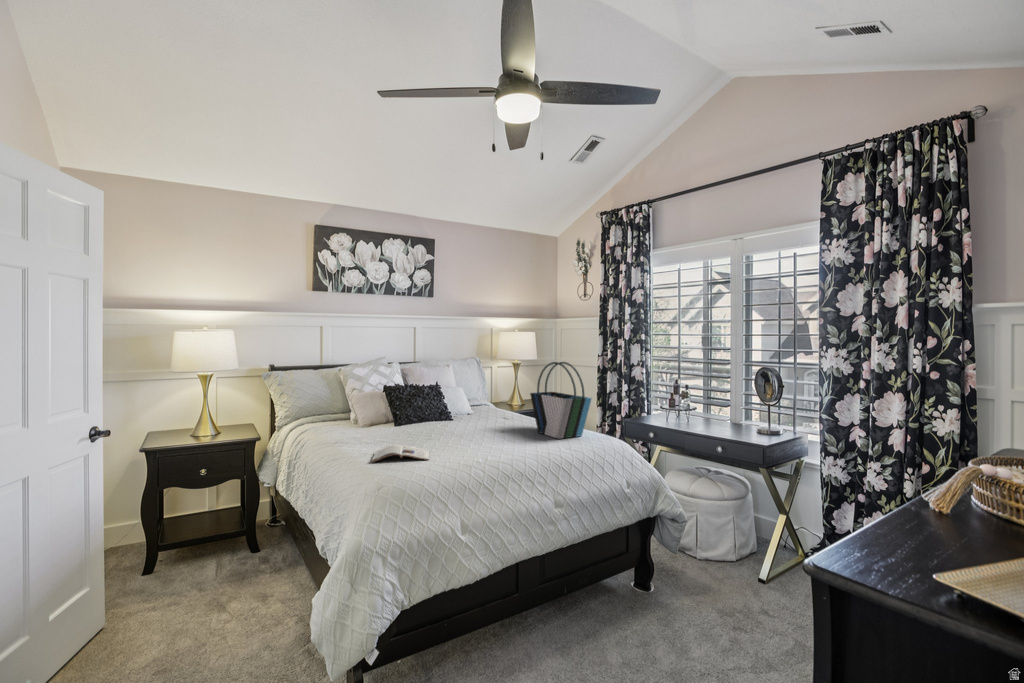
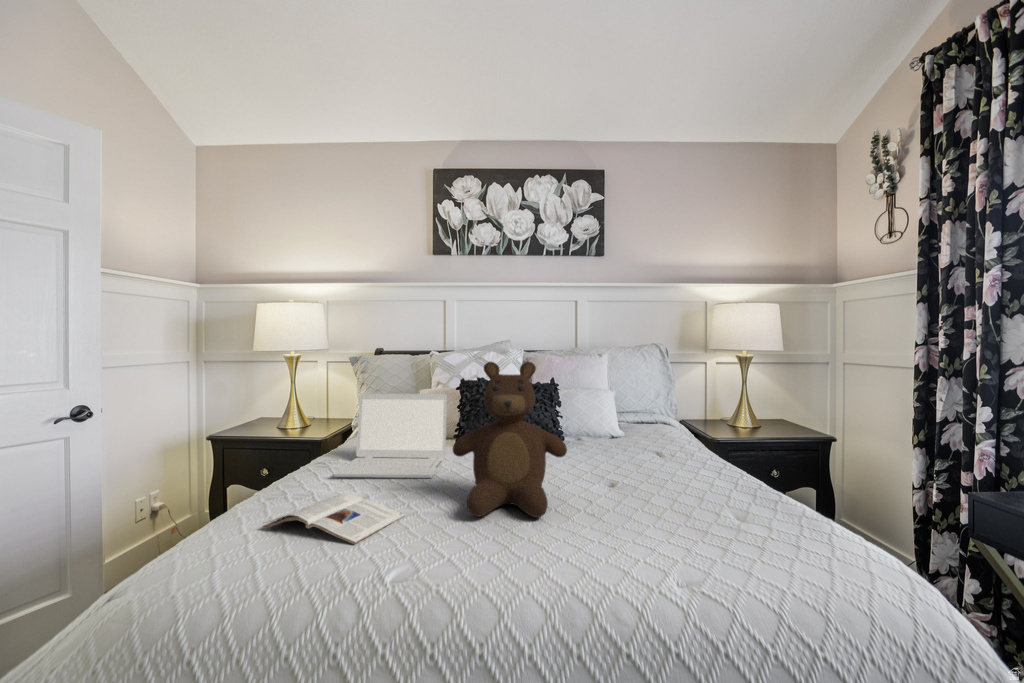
tote bag: present [530,362,591,439] -> none [677,338,816,537]
teddy bear: none [438,374,493,446] -> present [453,362,567,517]
laptop: none [342,393,409,444] -> present [333,393,447,478]

